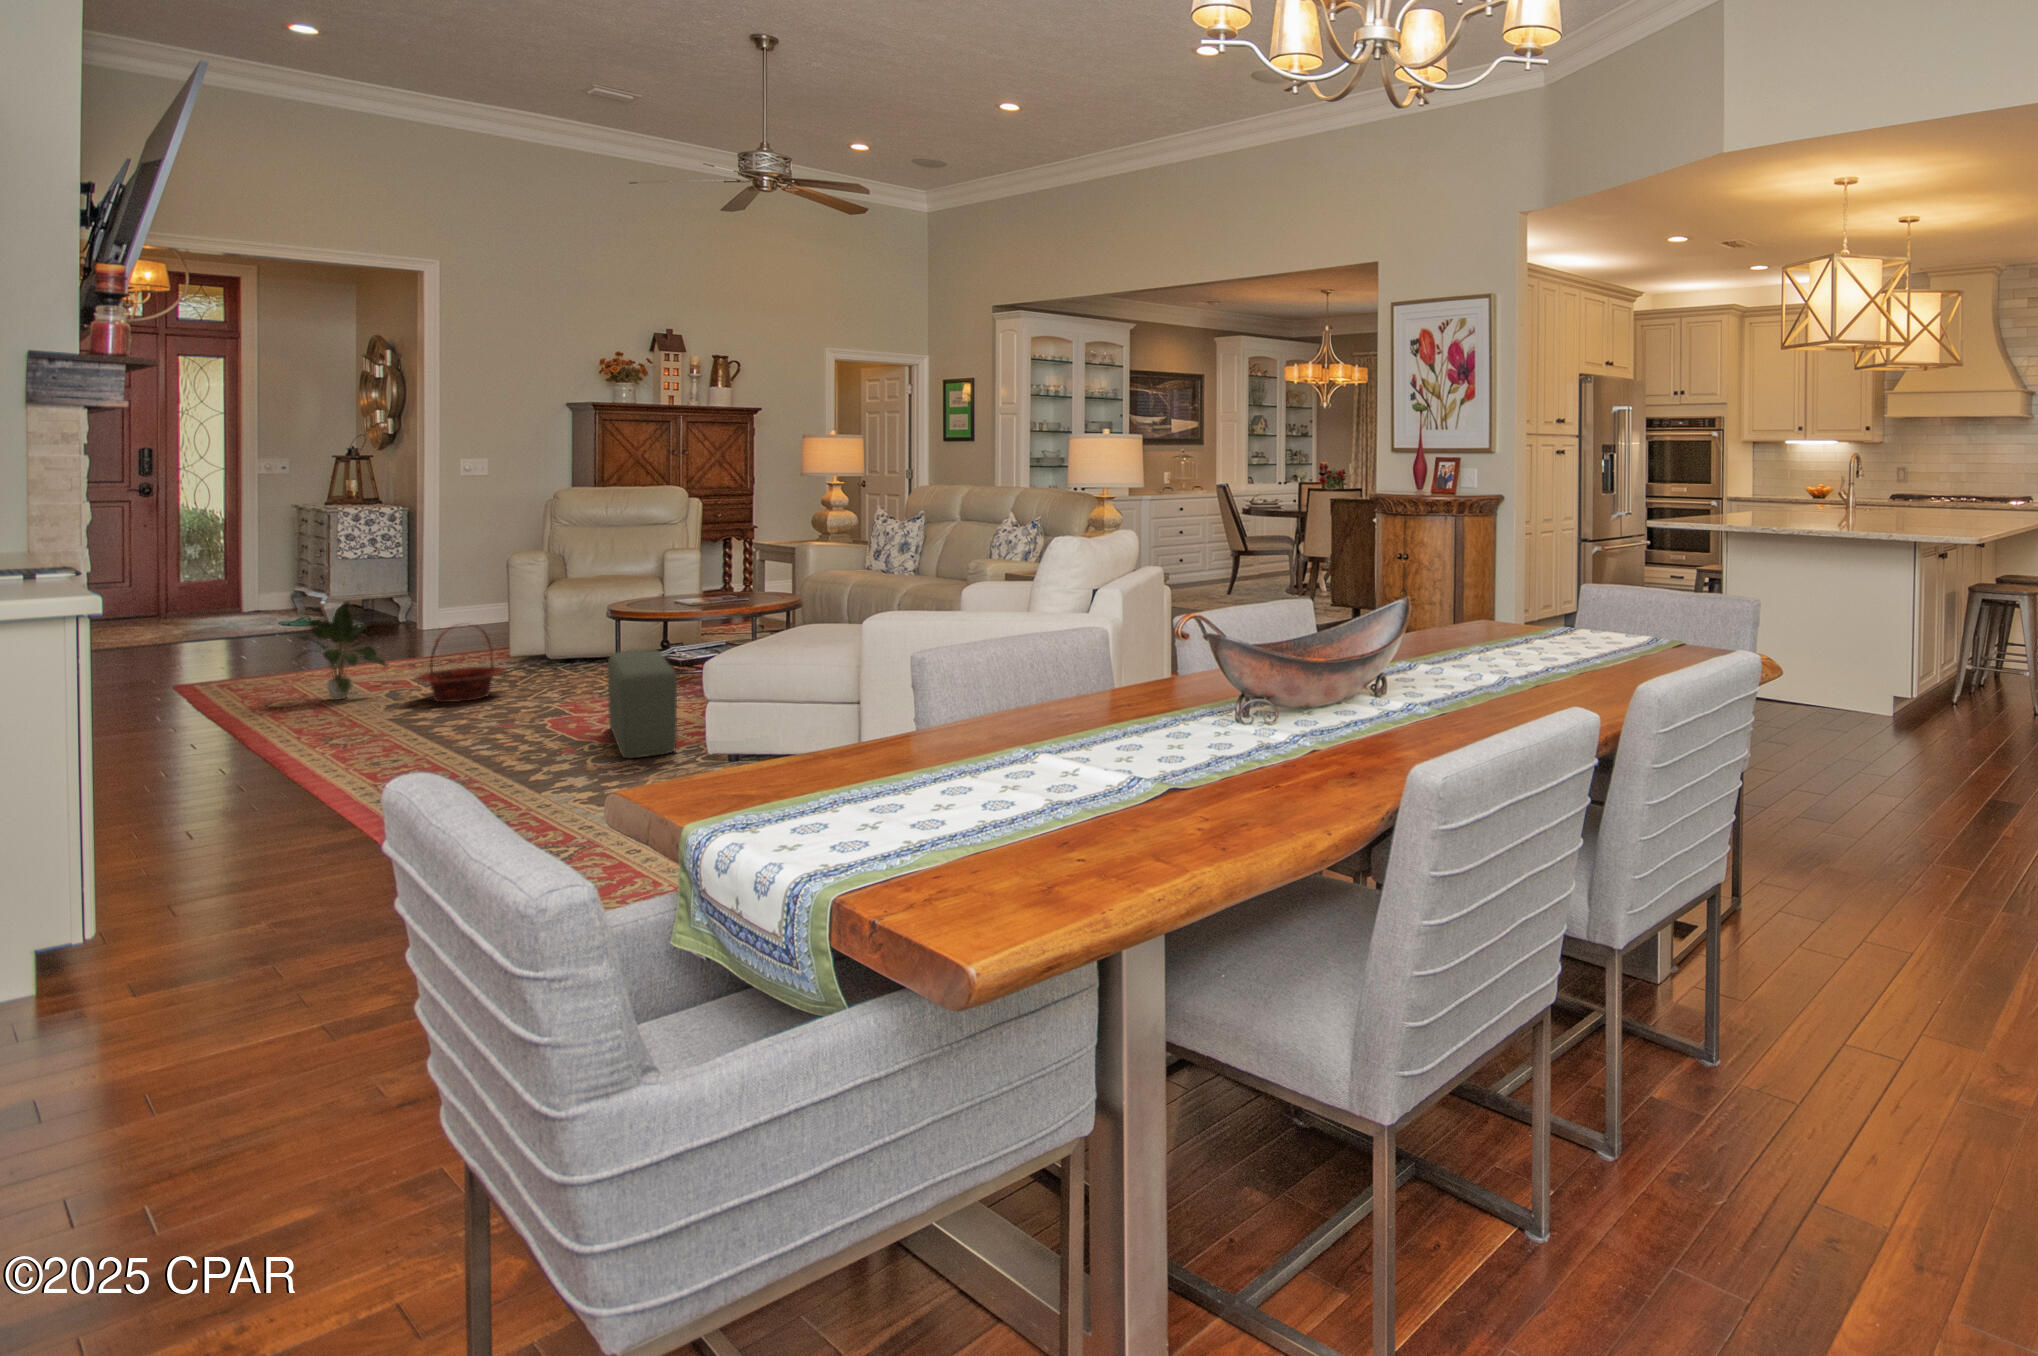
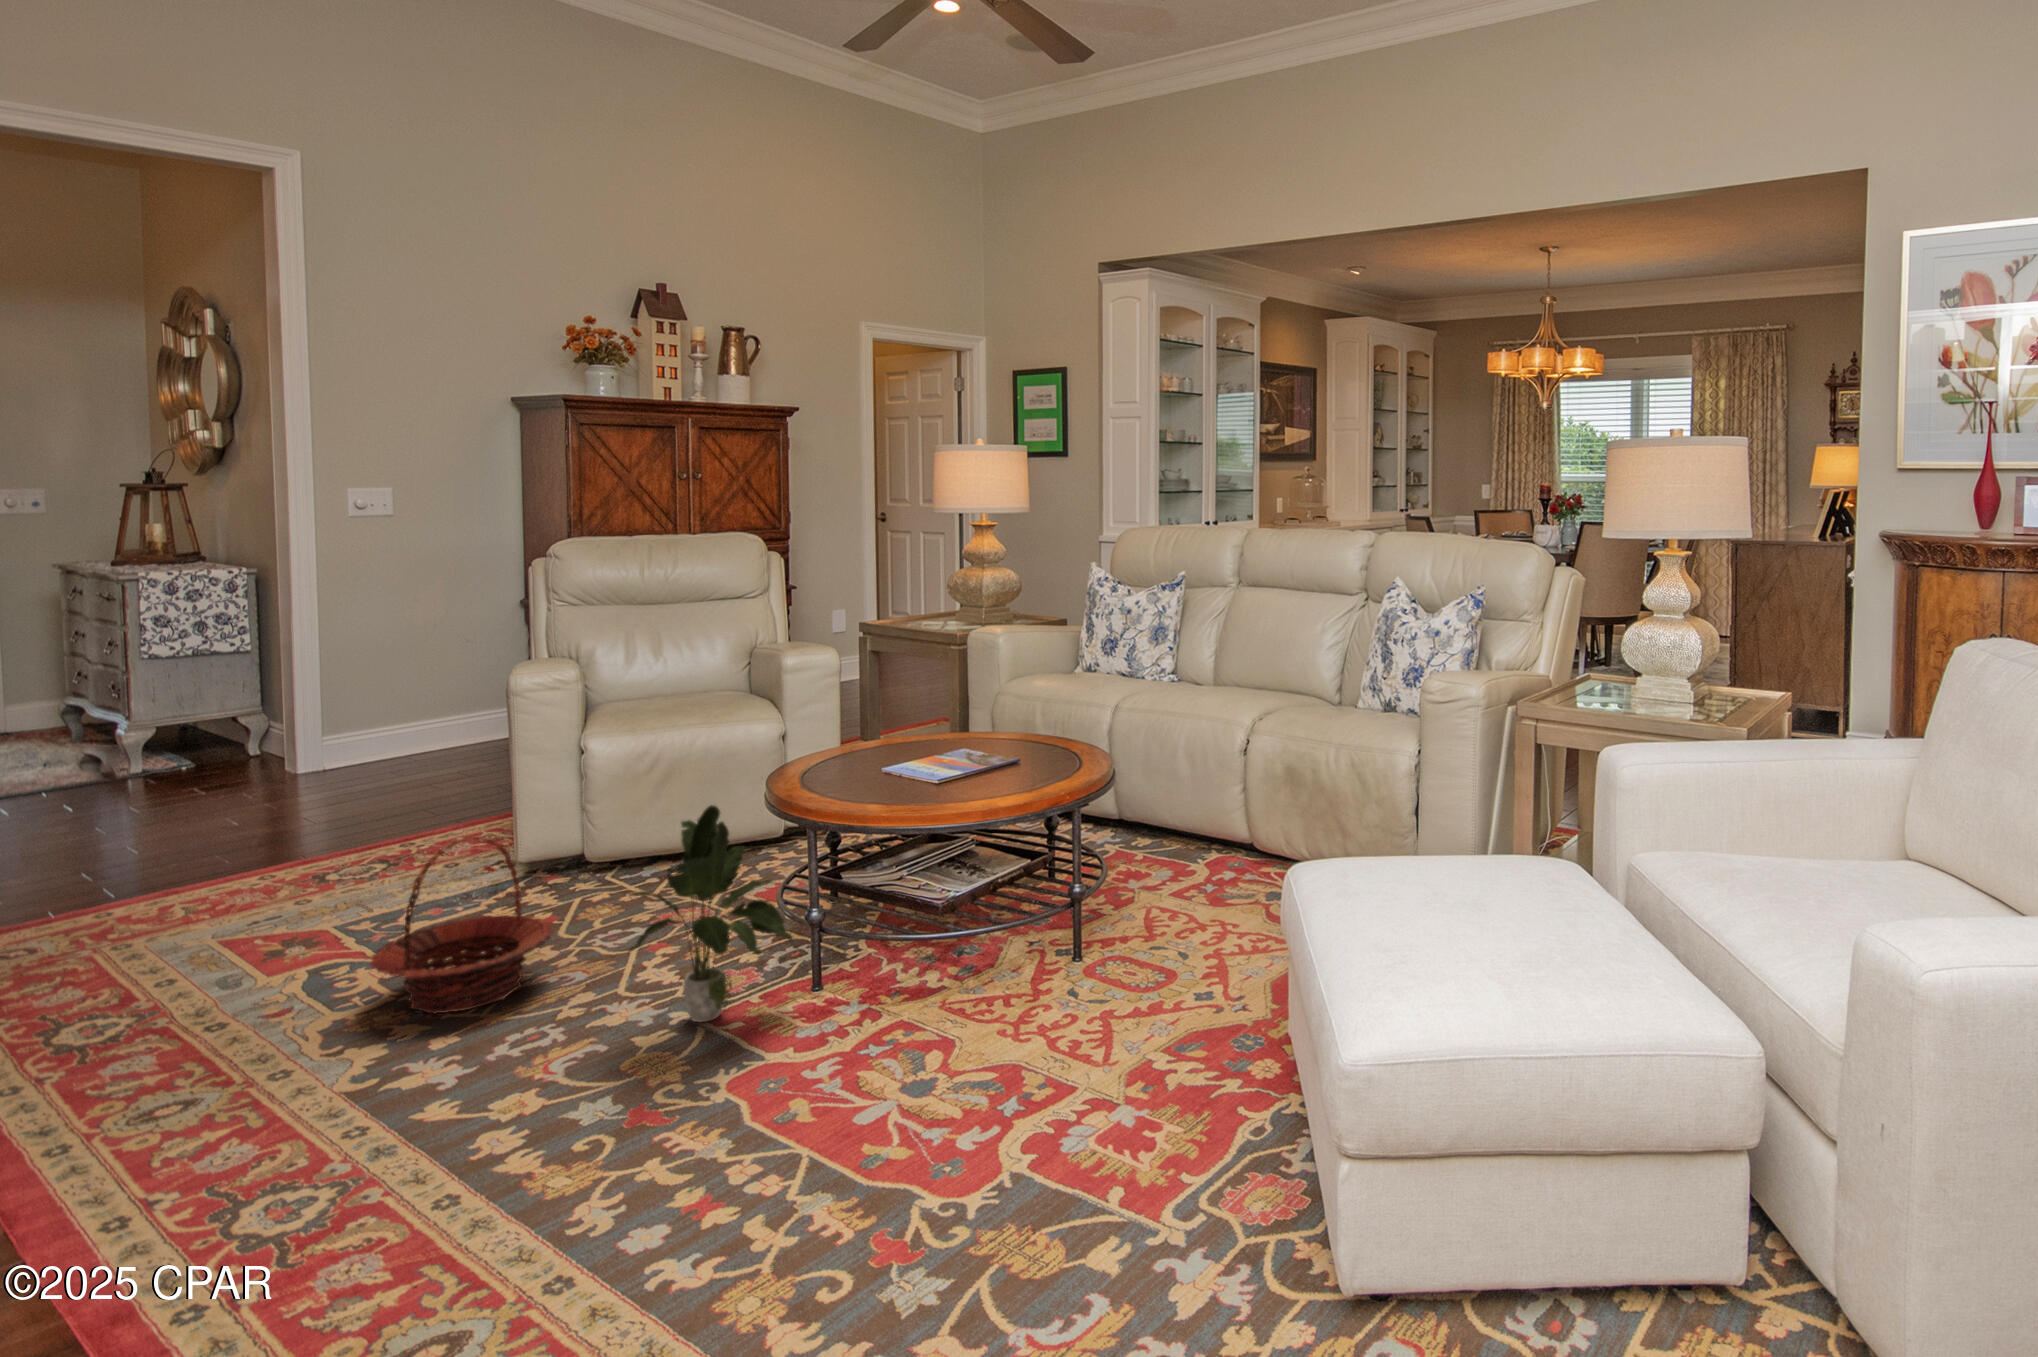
potted plant: present [298,602,387,700] -> present [628,805,793,1022]
pouf: present [608,650,677,758] -> none [873,922,1146,1278]

